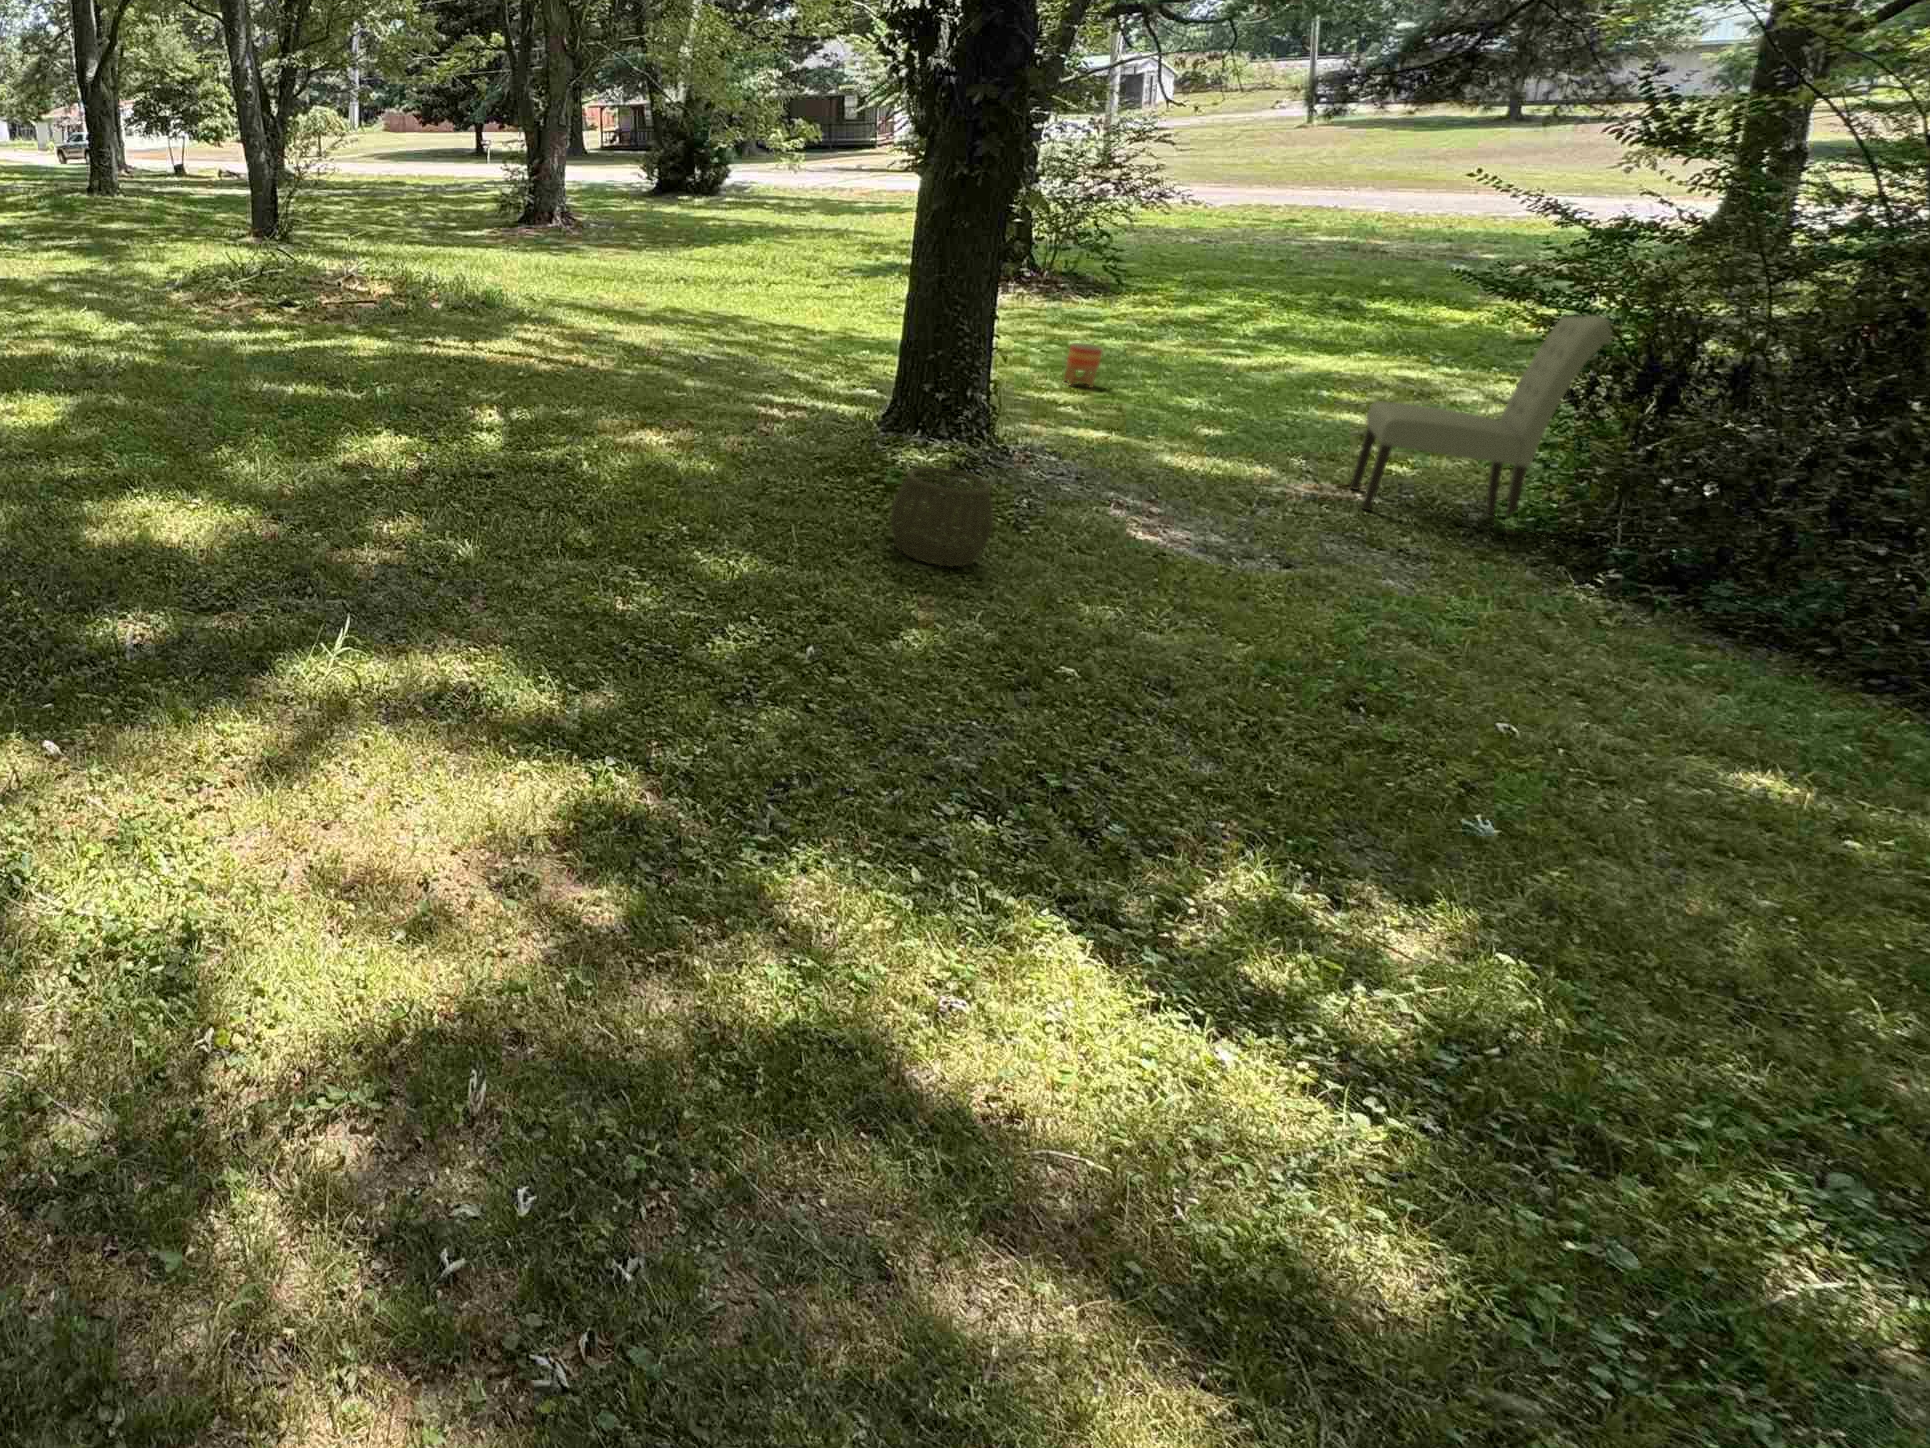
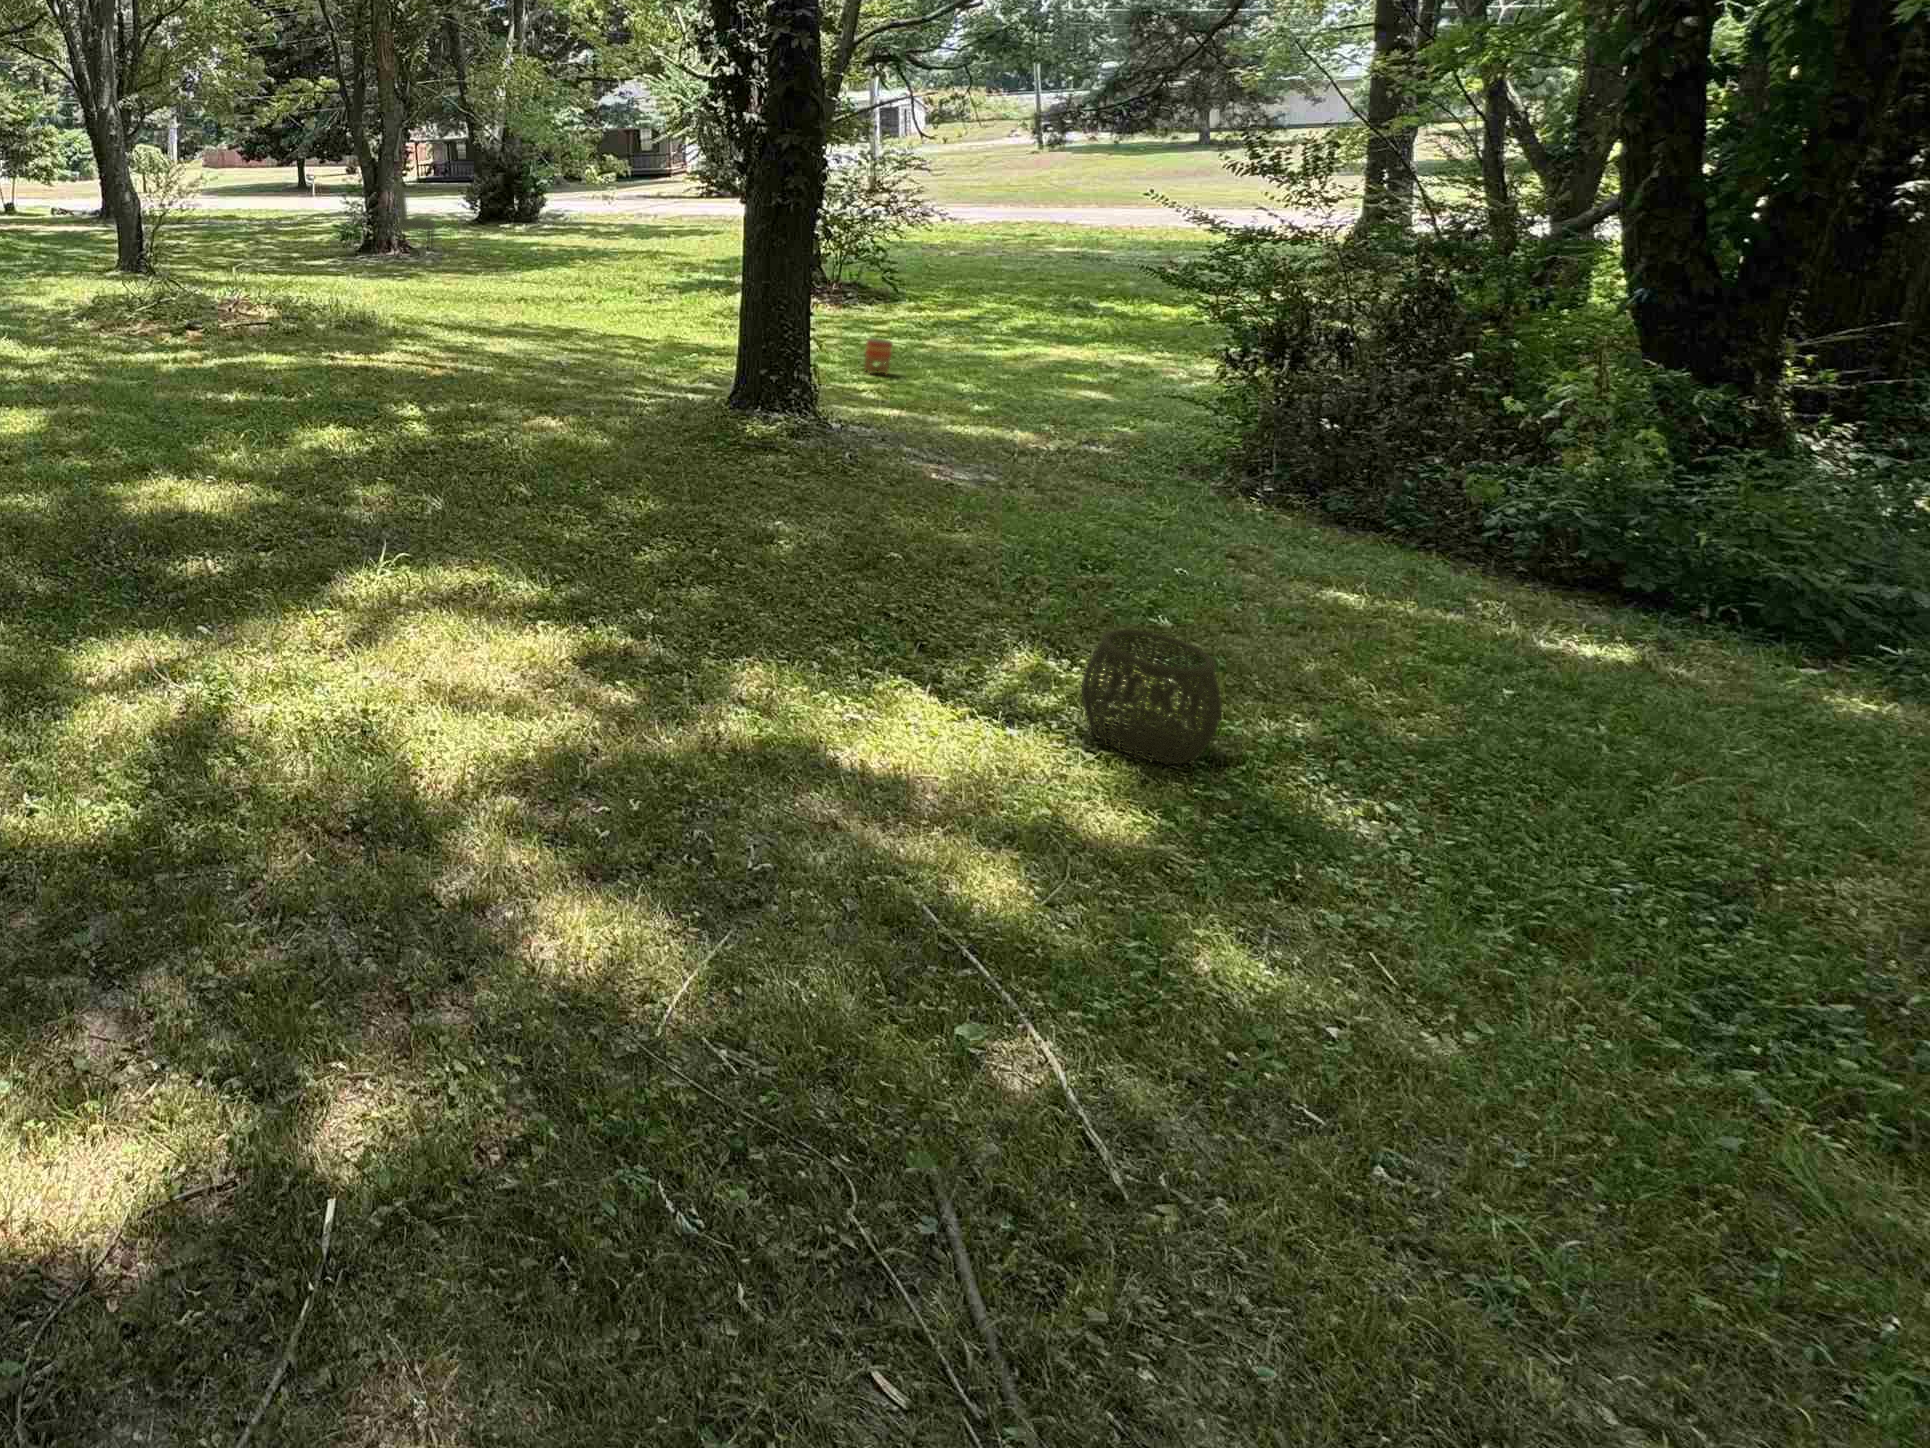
chair: present [1350,316,1612,535] -> present [392,185,435,245]
woven basket: present [891,467,994,567] -> present [1081,630,1222,765]

